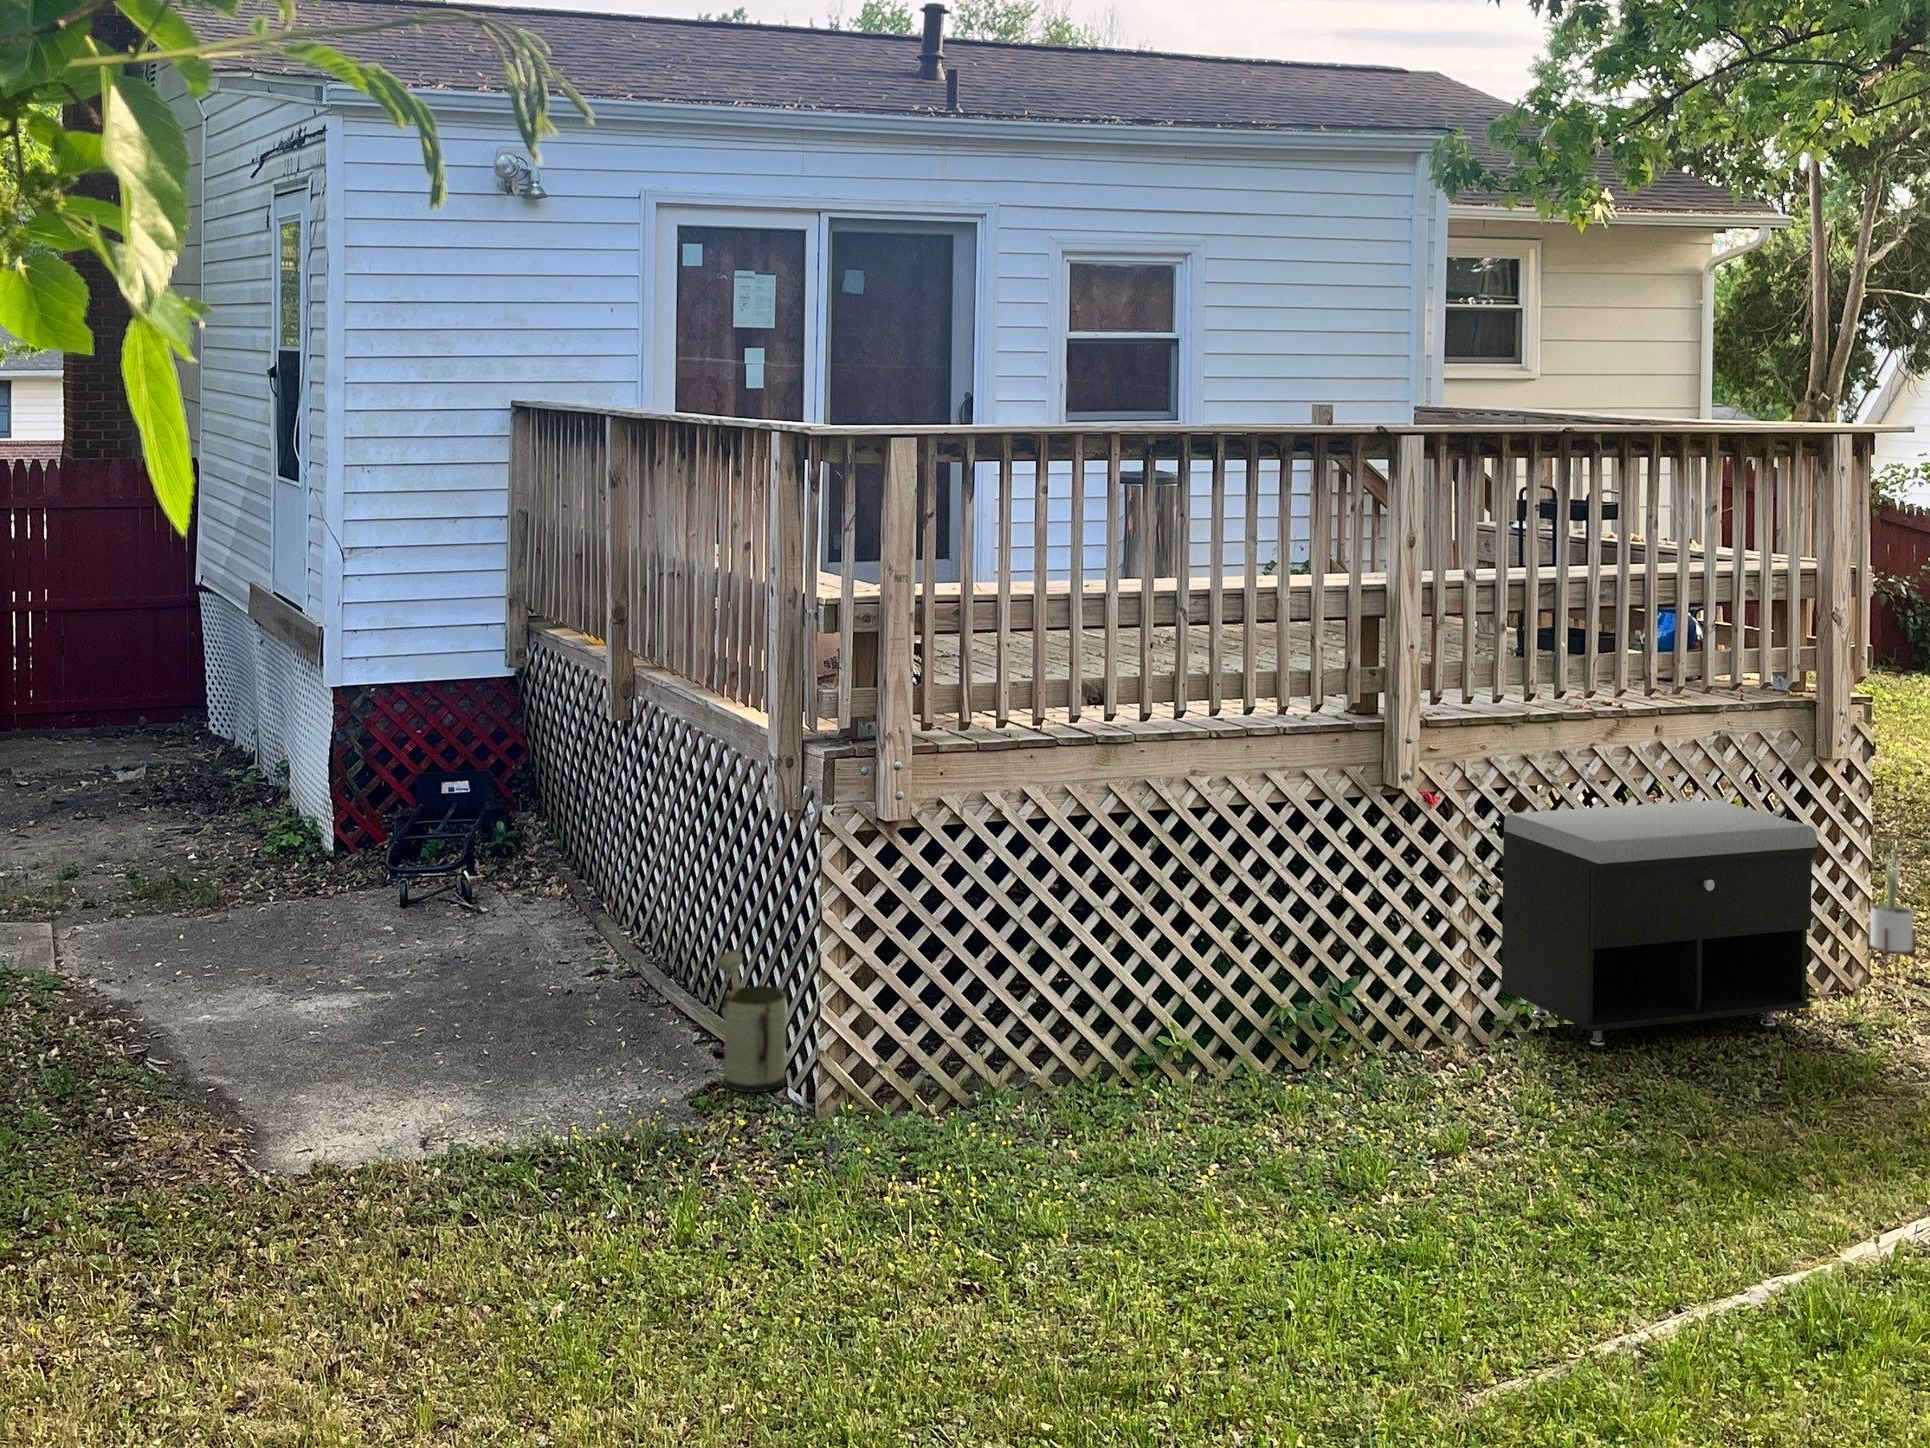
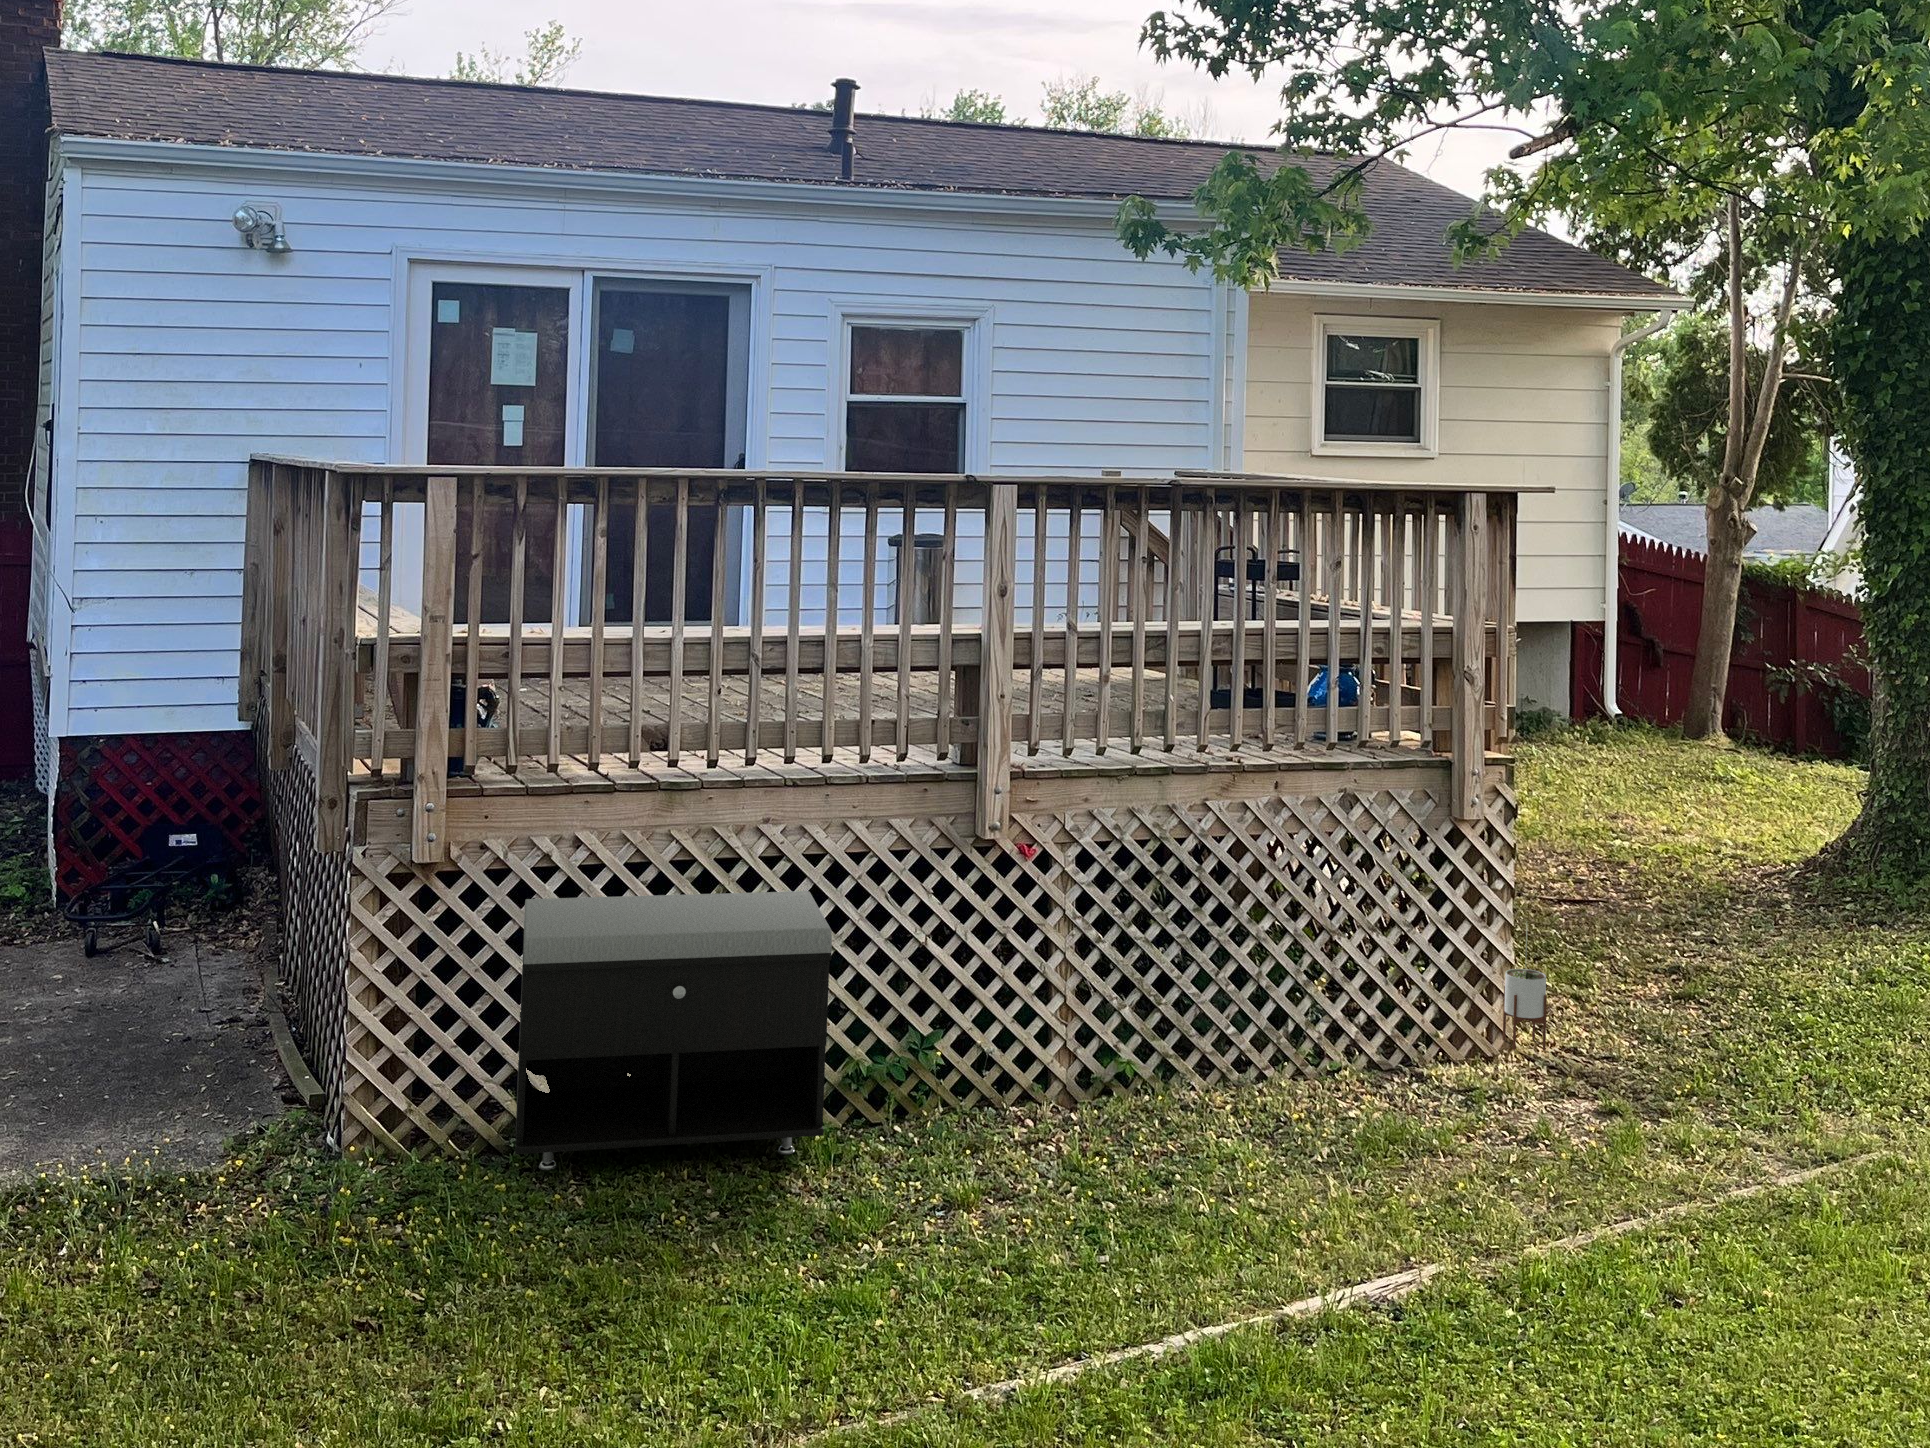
storage bench: present [1501,800,1818,1046] -> present [515,891,832,1170]
watering can: present [716,950,787,1092] -> none [245,988,315,1134]

